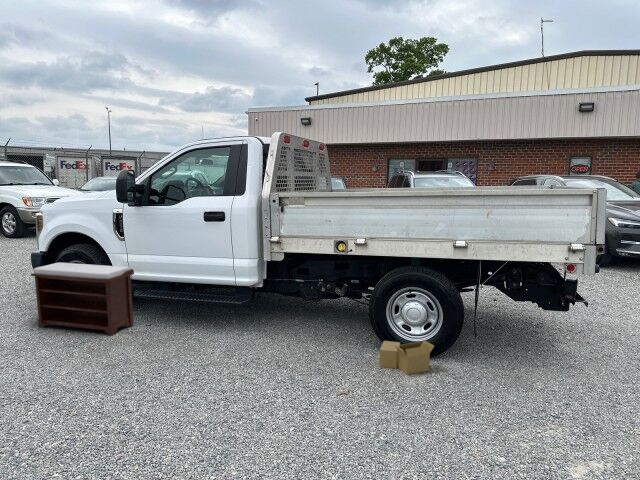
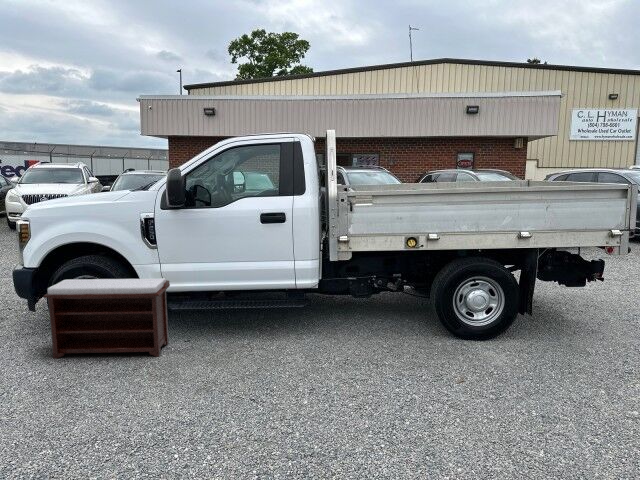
cardboard box: present [380,340,434,375] -> none [451,323,504,355]

